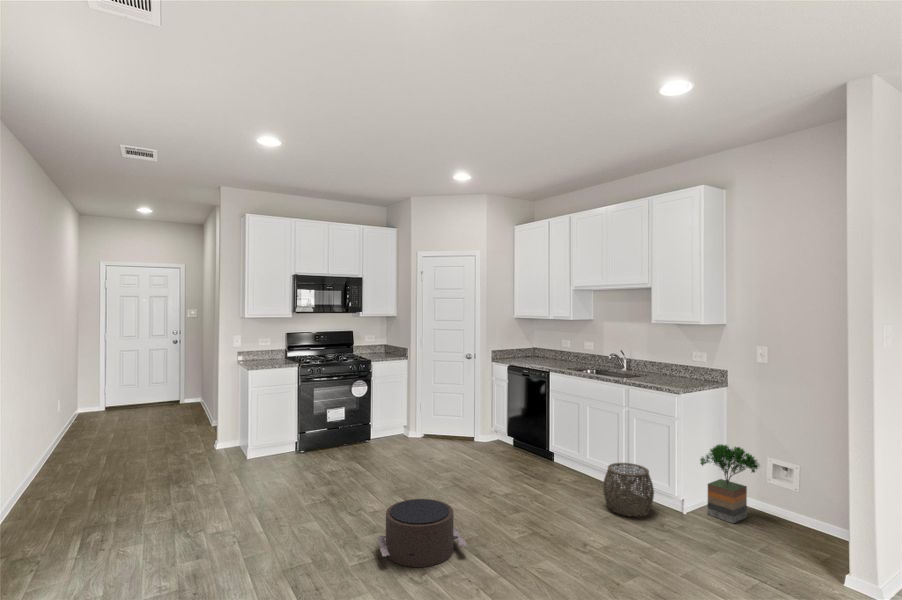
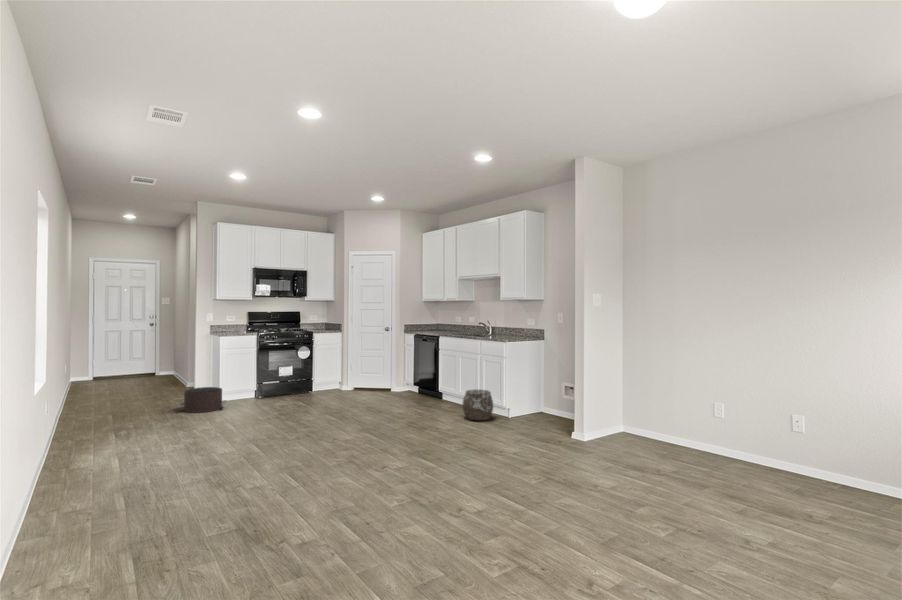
potted tree: present [700,444,759,523] -> none [522,375,558,422]
pouf: present [378,499,467,567] -> present [178,387,226,413]

